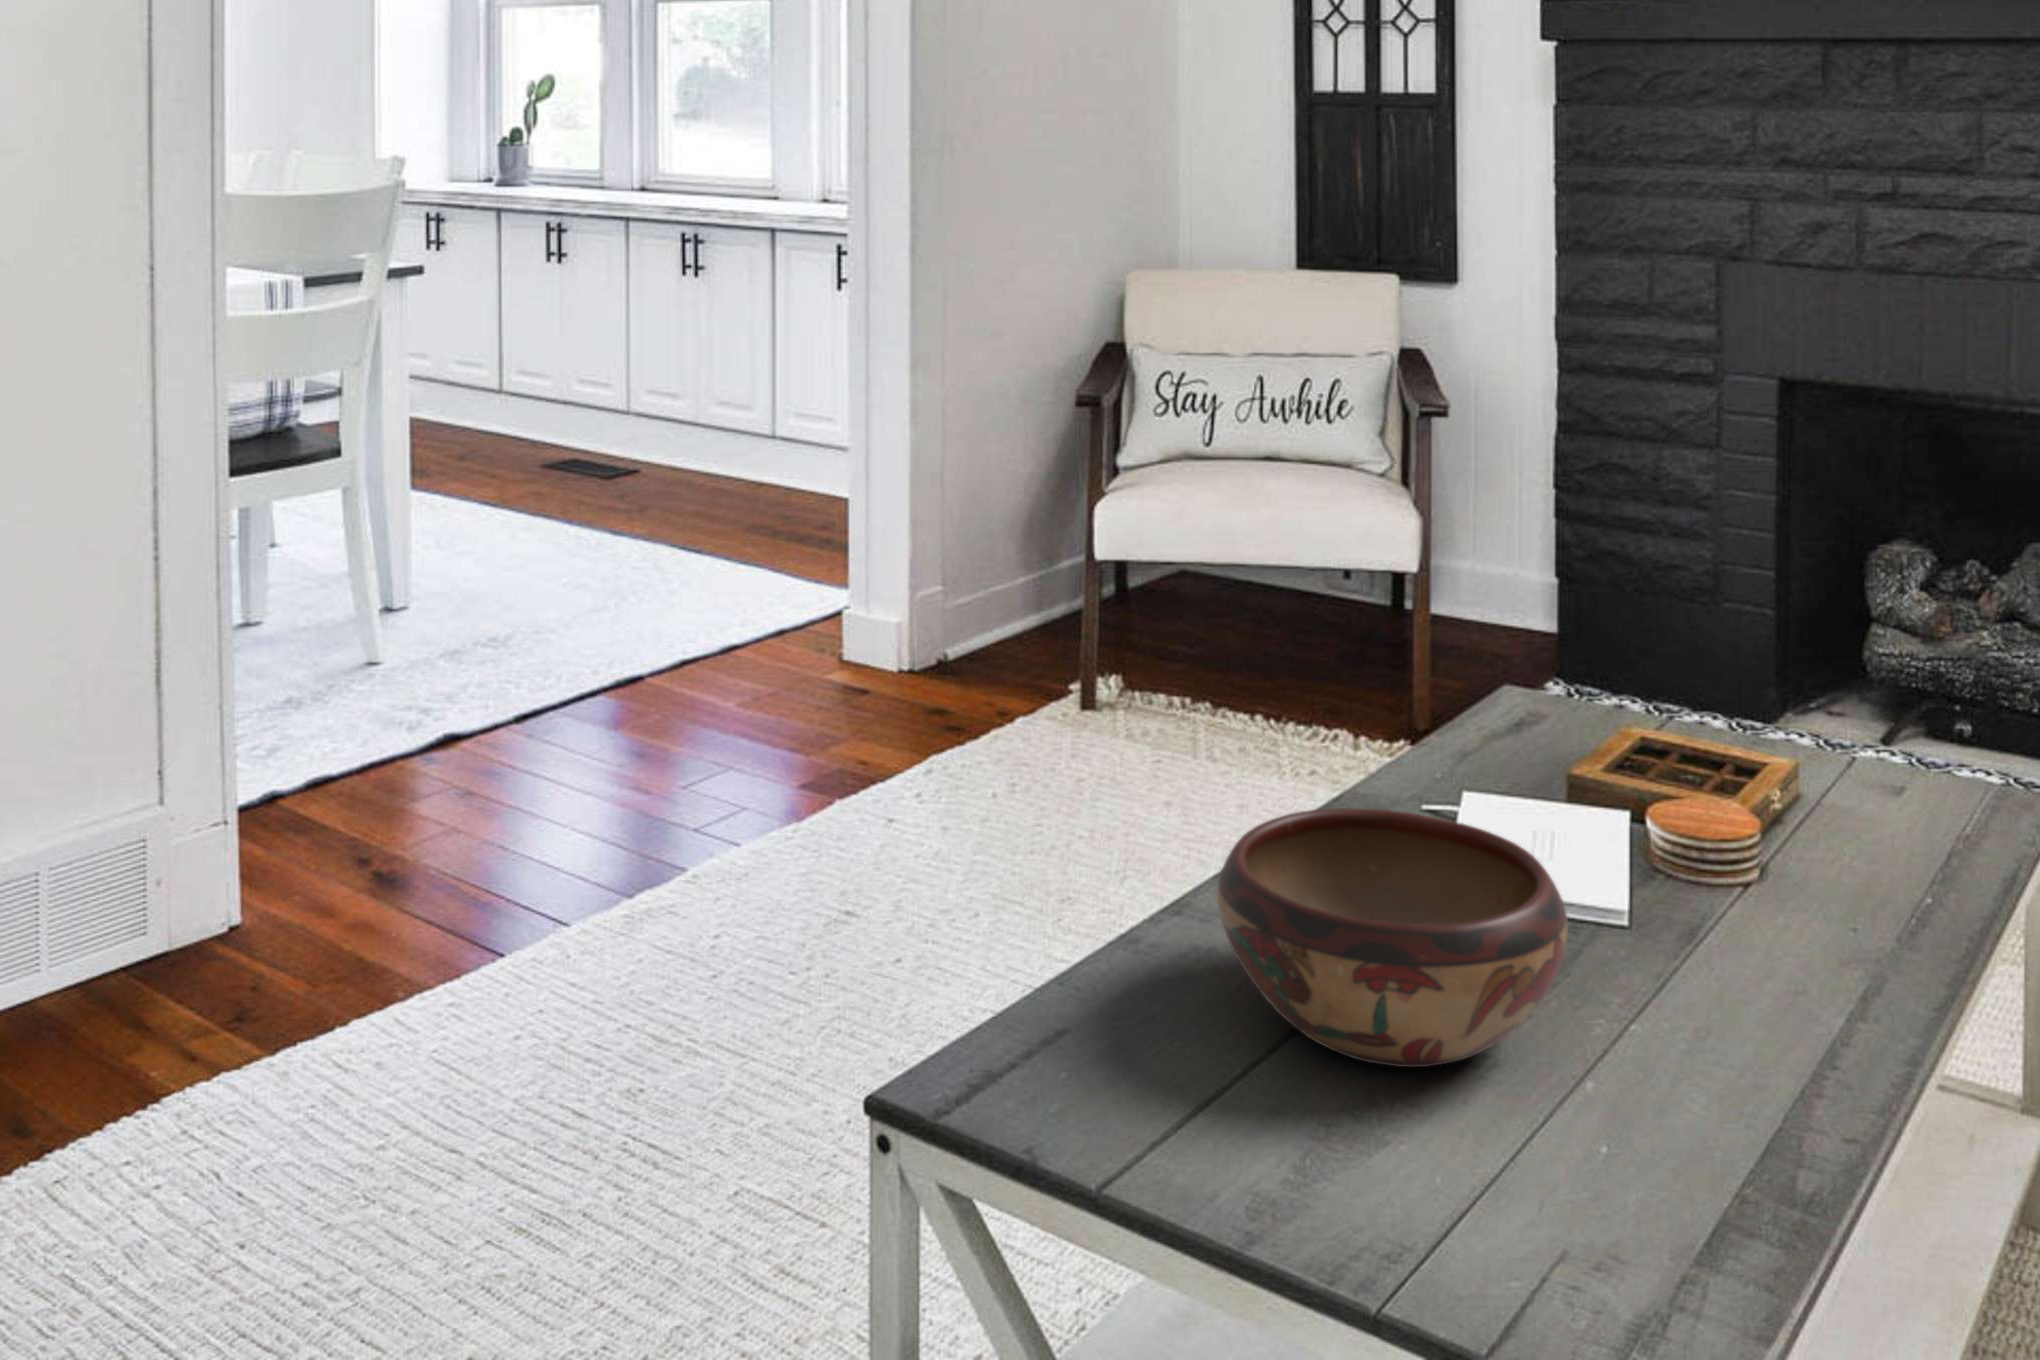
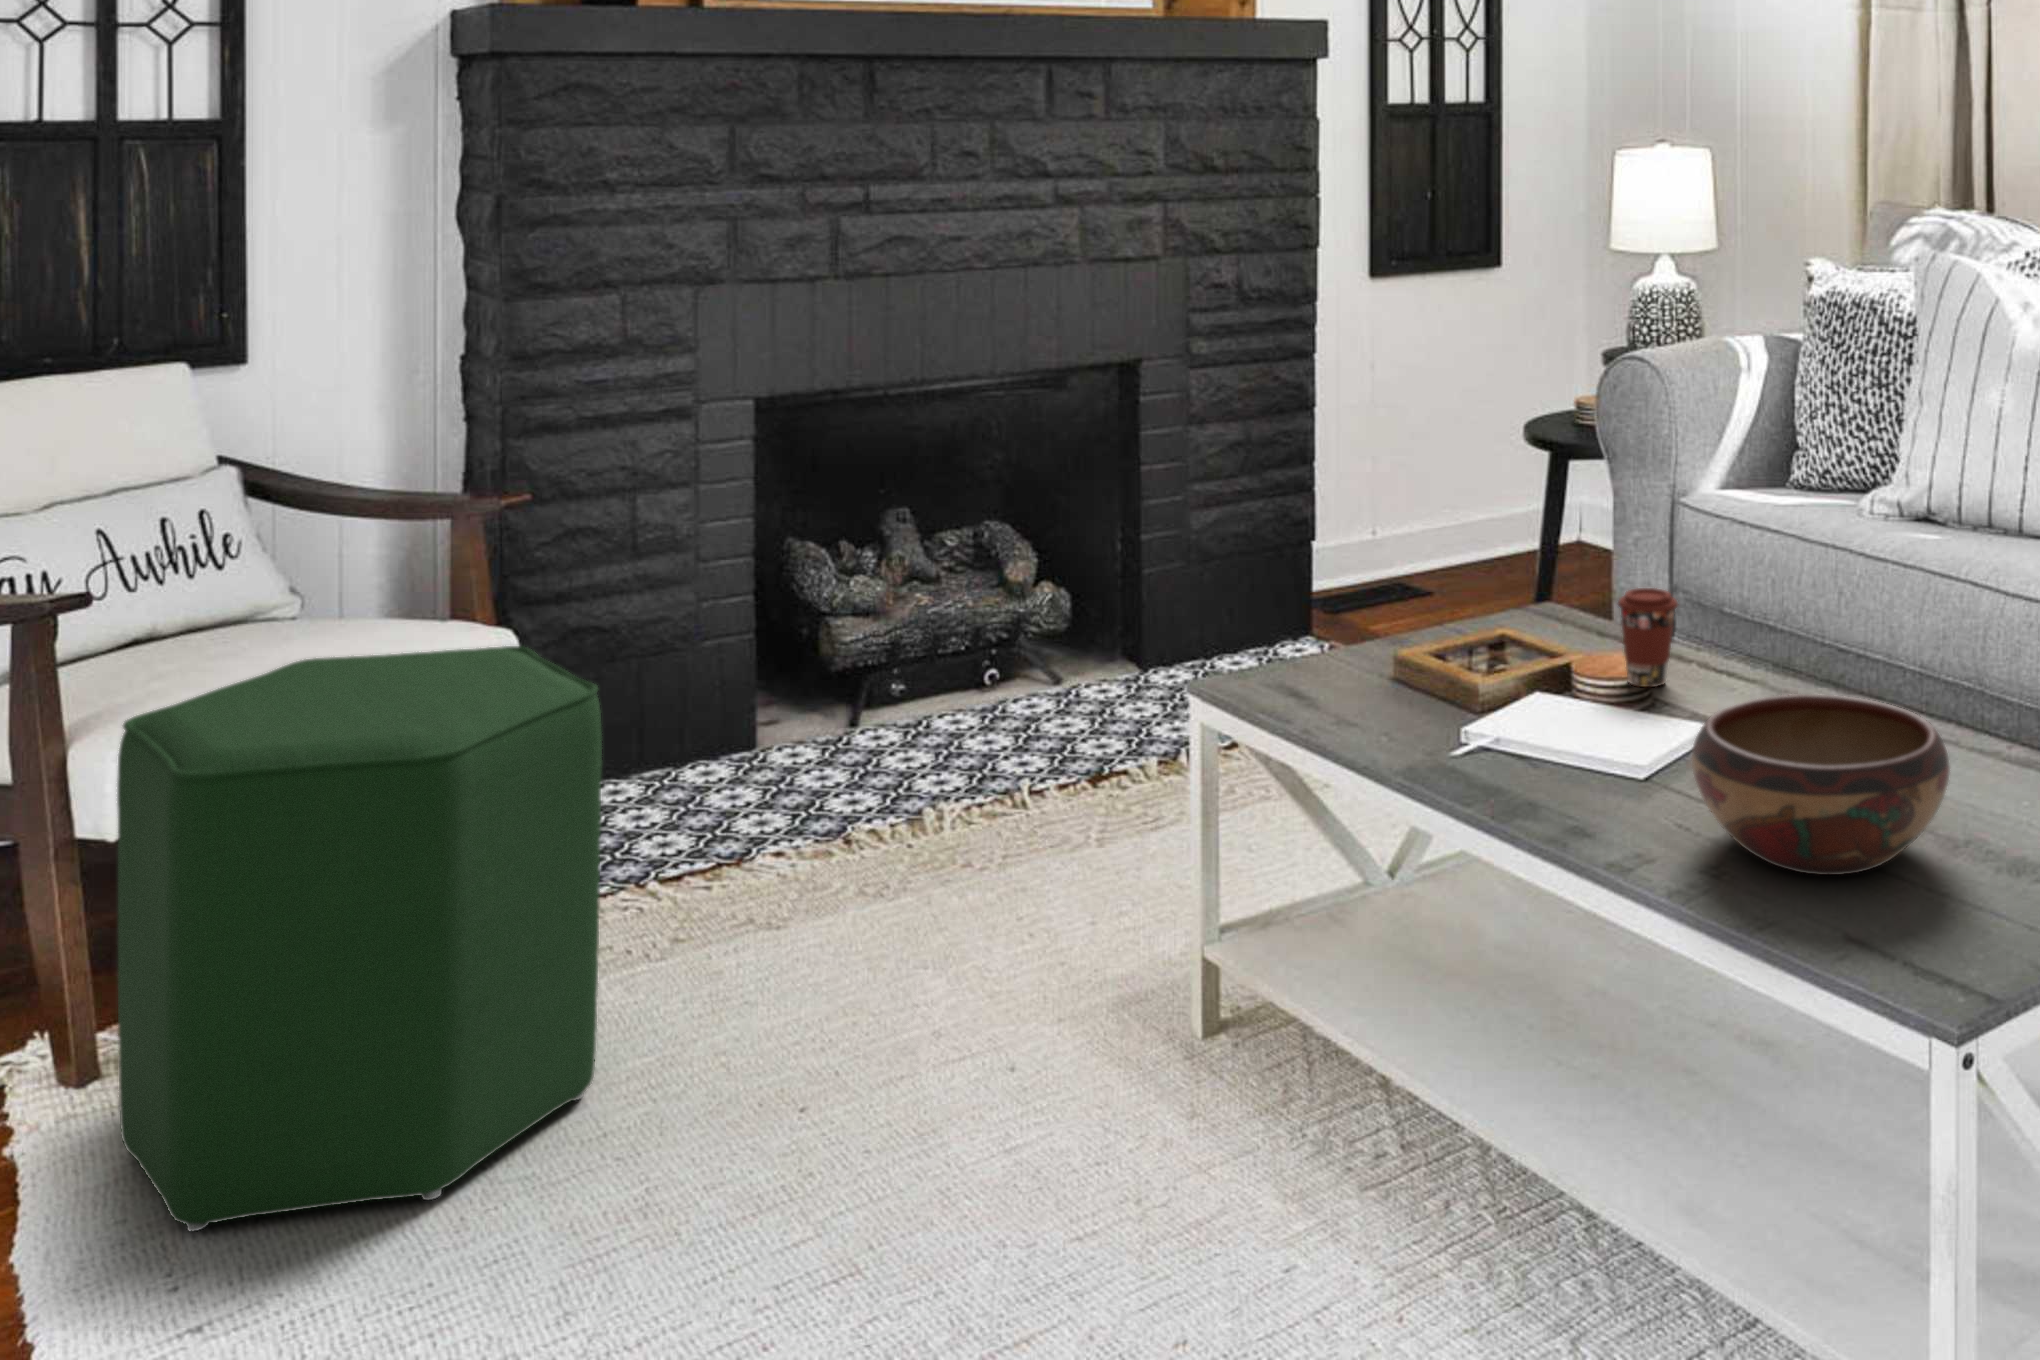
ottoman: none [949,462,1244,831] -> present [117,646,602,1231]
coffee cup: none [1841,744,1937,891] -> present [1618,588,1678,687]

